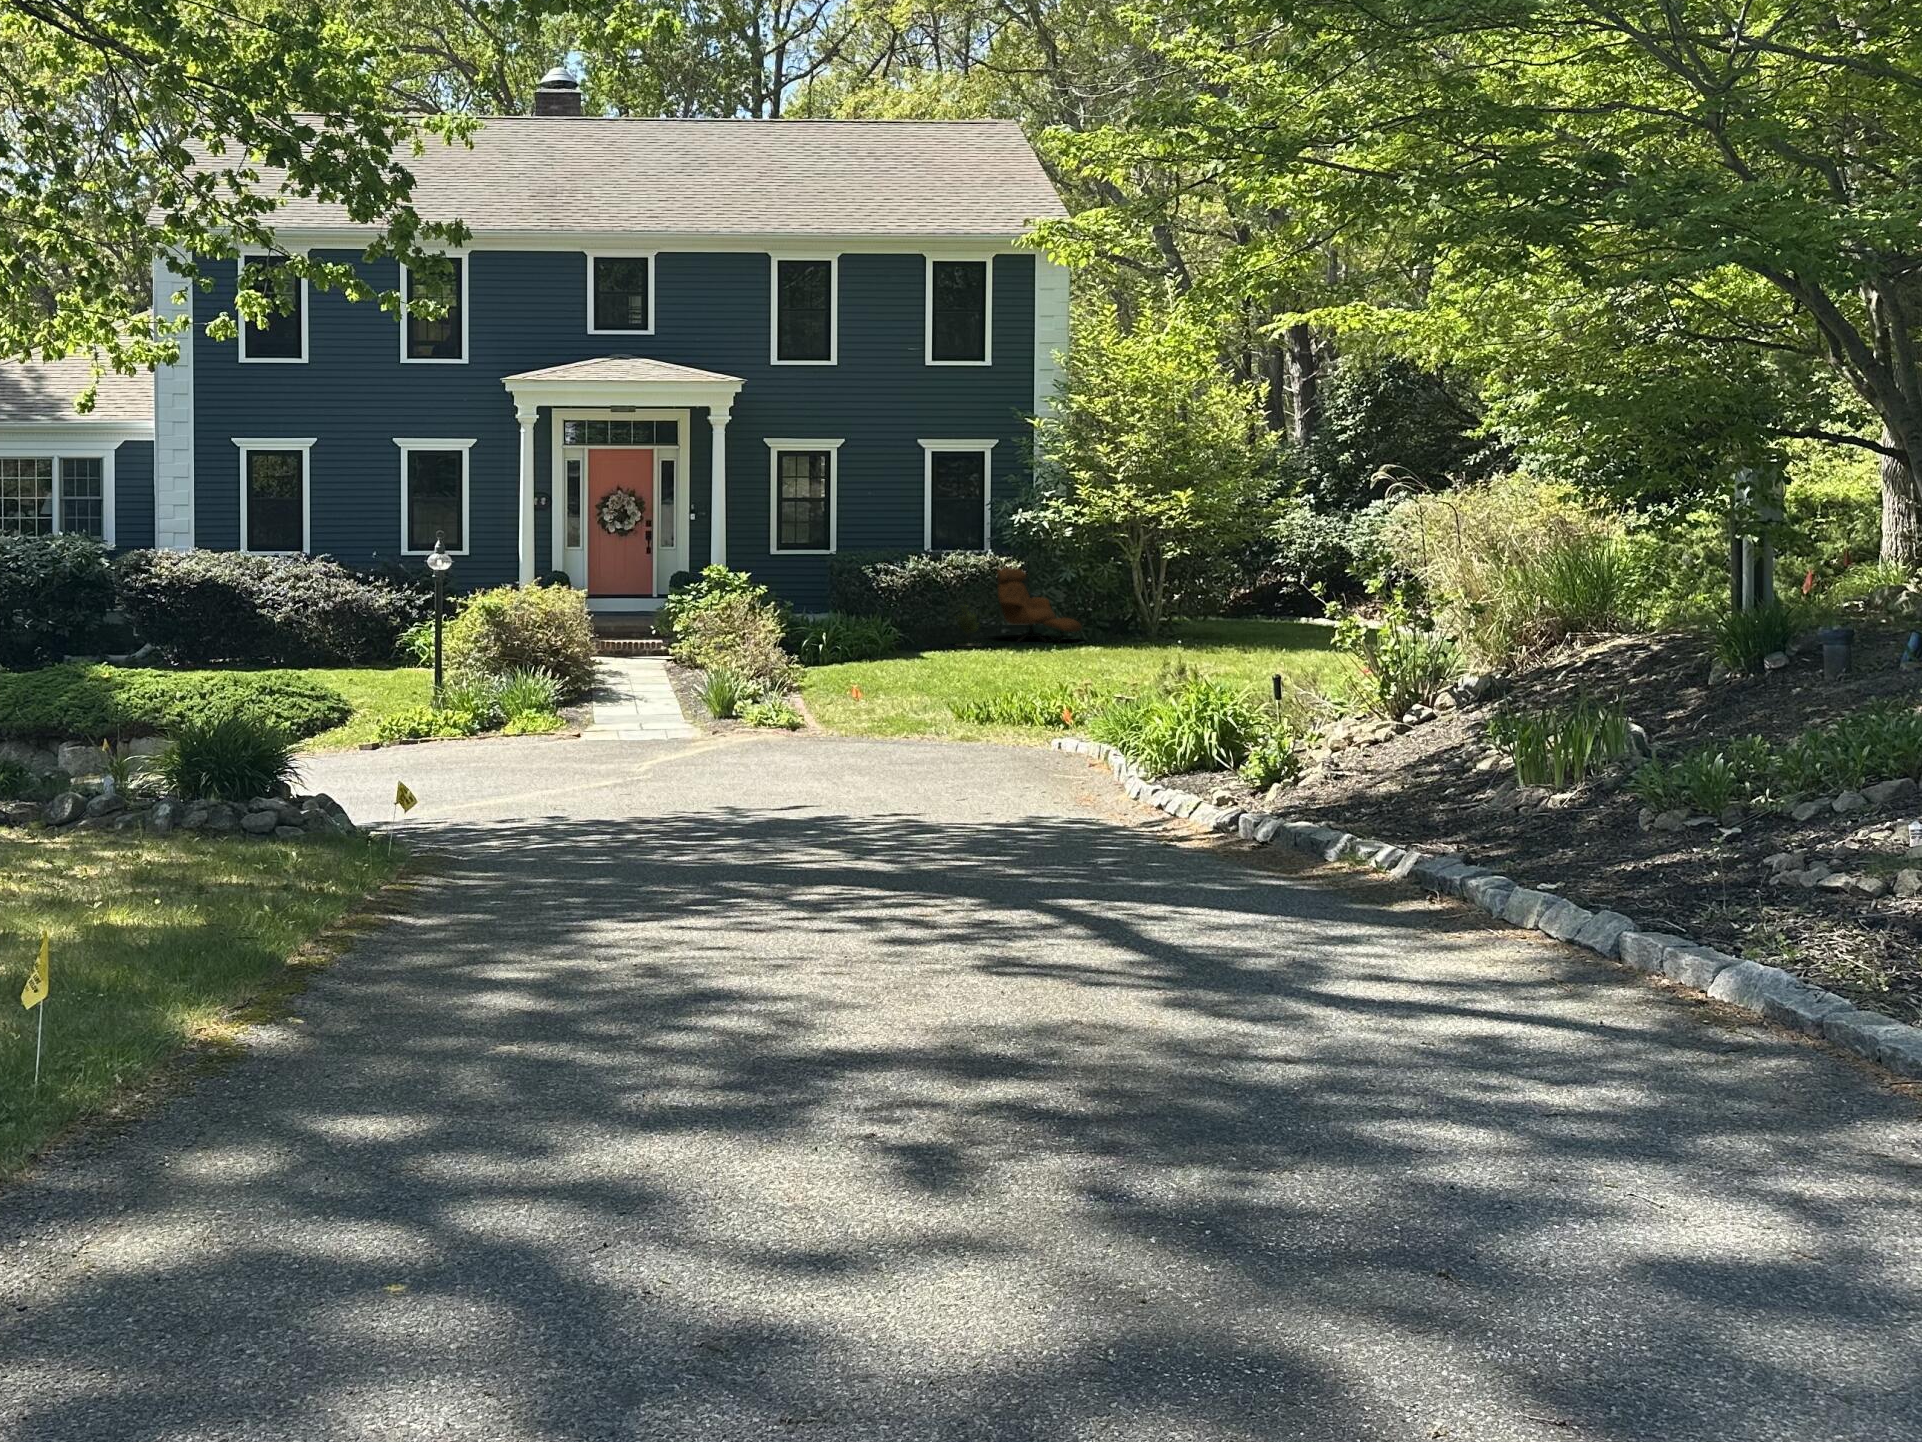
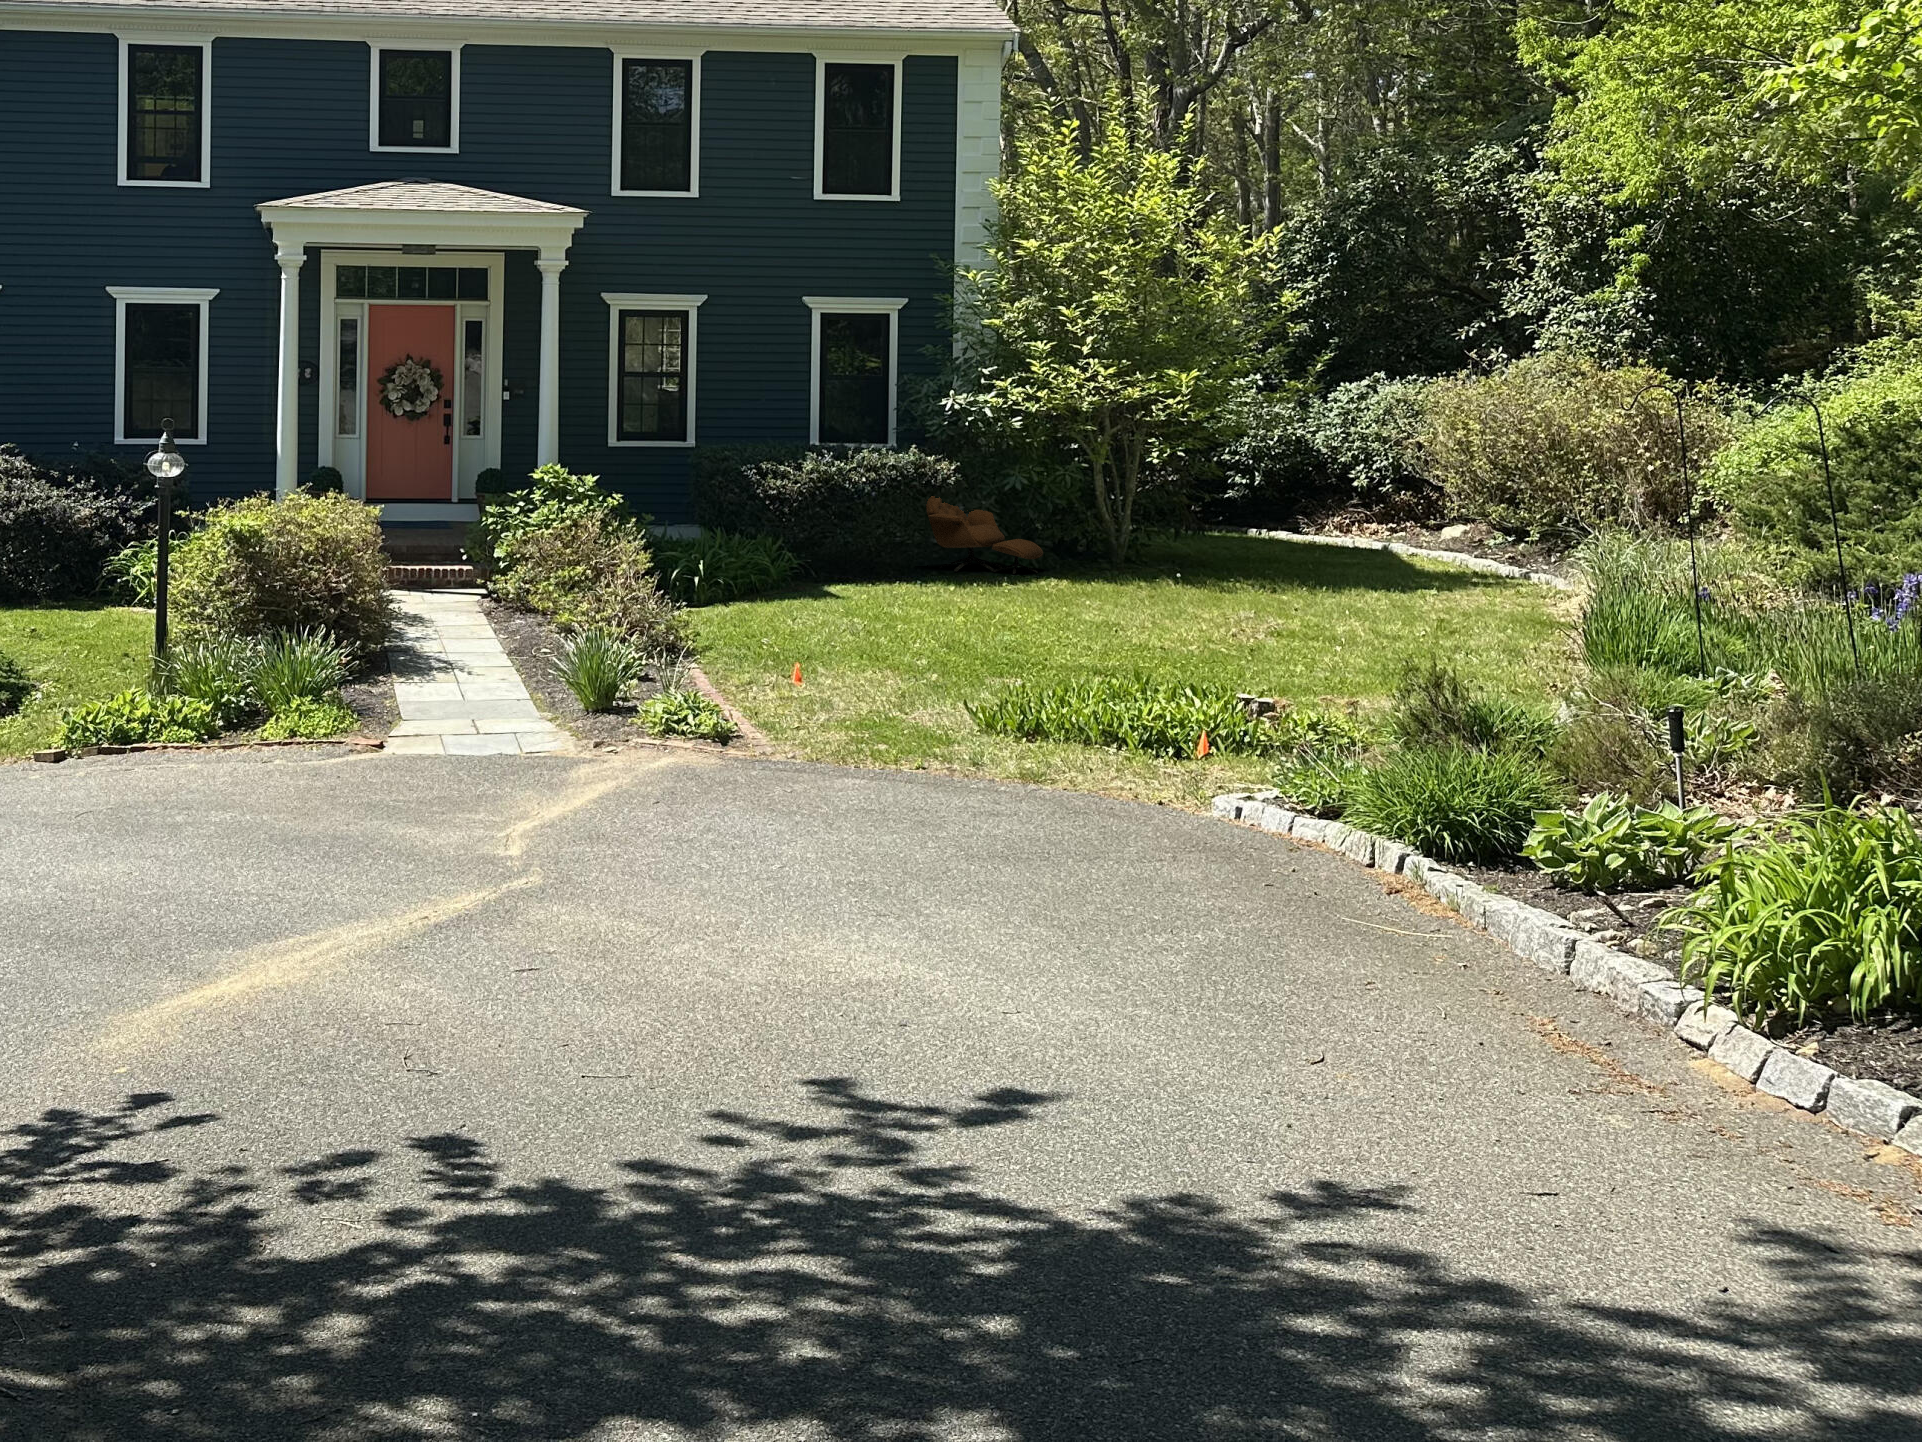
potted tree: present [957,603,979,646] -> none [870,514,907,577]

